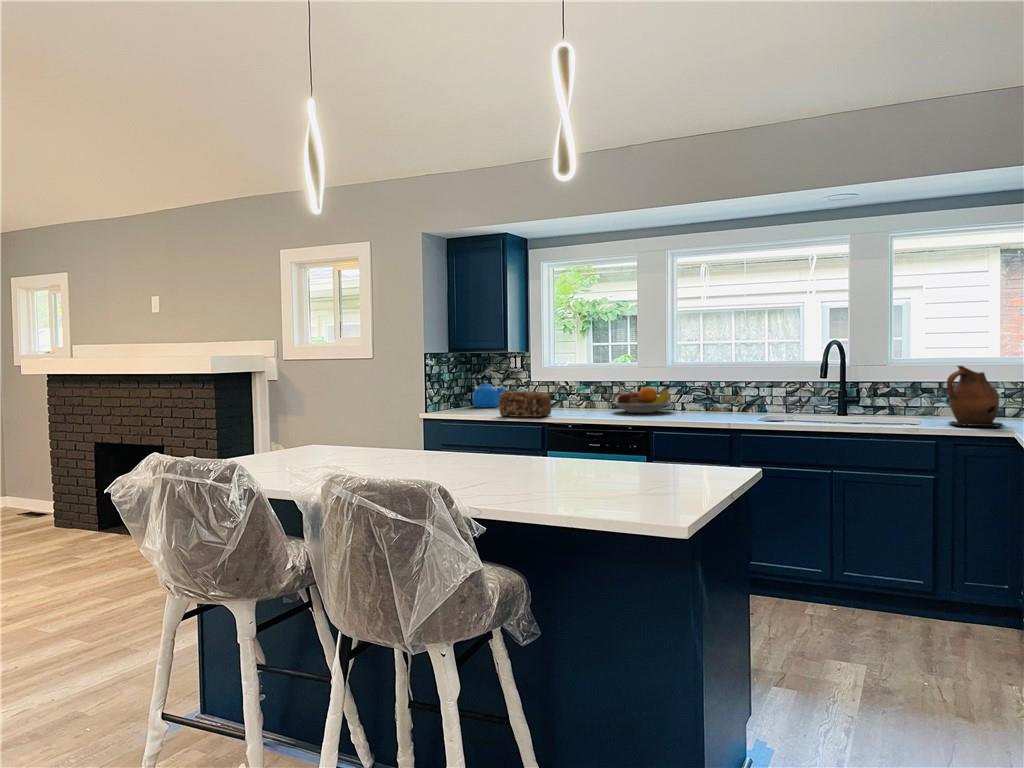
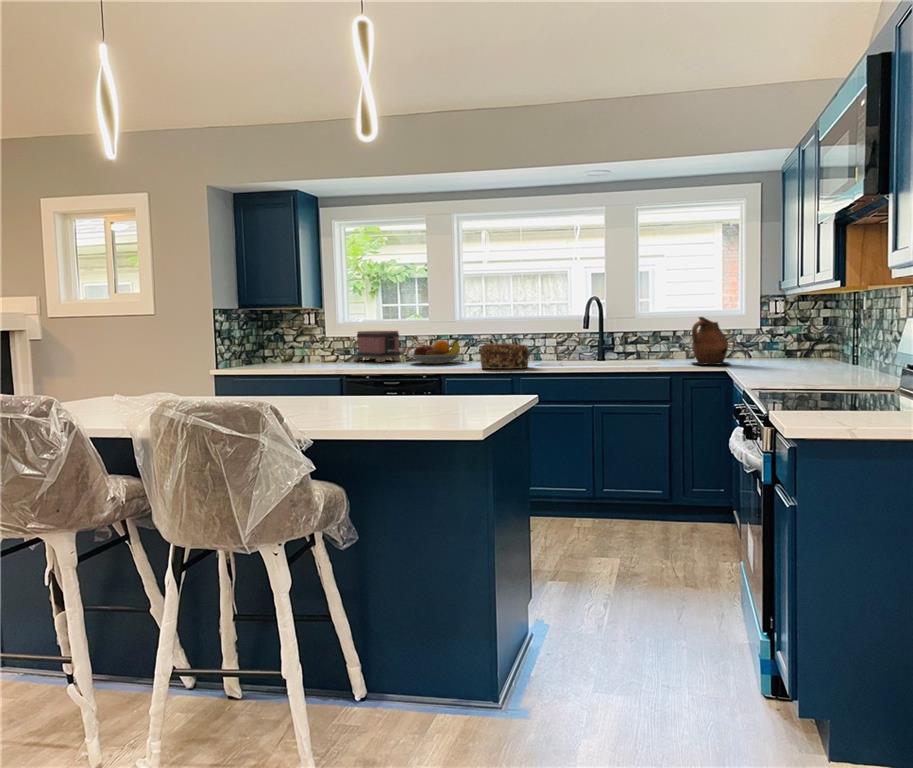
kettle: present [473,370,505,407] -> none [266,327,299,363]
toaster: none [560,375,610,409] -> present [354,331,401,362]
bread loaf: present [499,391,552,417] -> present [480,343,529,369]

